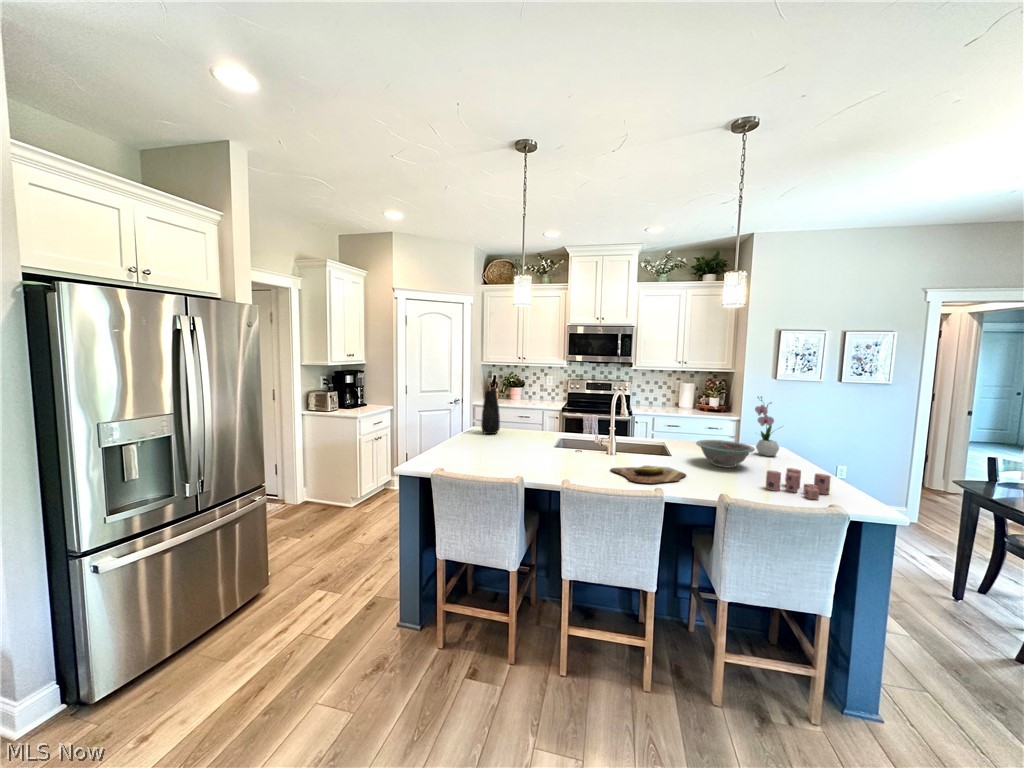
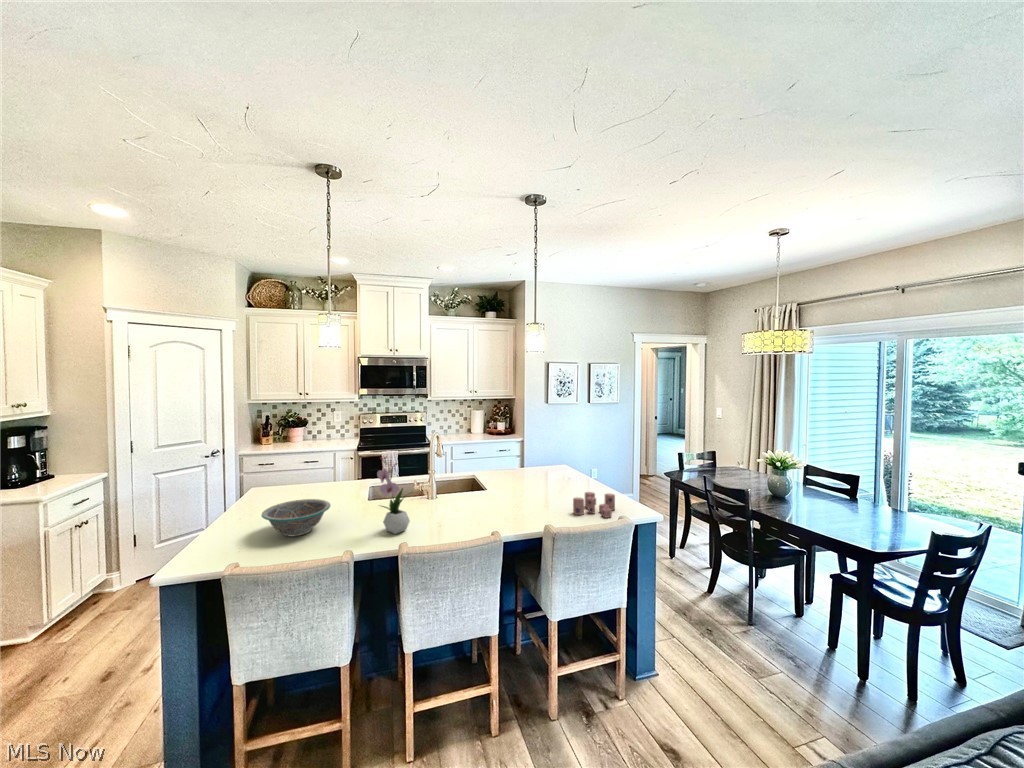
vase: present [481,391,500,434] -> none [270,445,296,499]
flower arrangement: present [755,397,779,456] -> present [377,457,410,534]
bowl: present [696,440,755,468] -> present [262,499,330,537]
cutting board: present [611,466,686,483] -> none [442,507,511,533]

